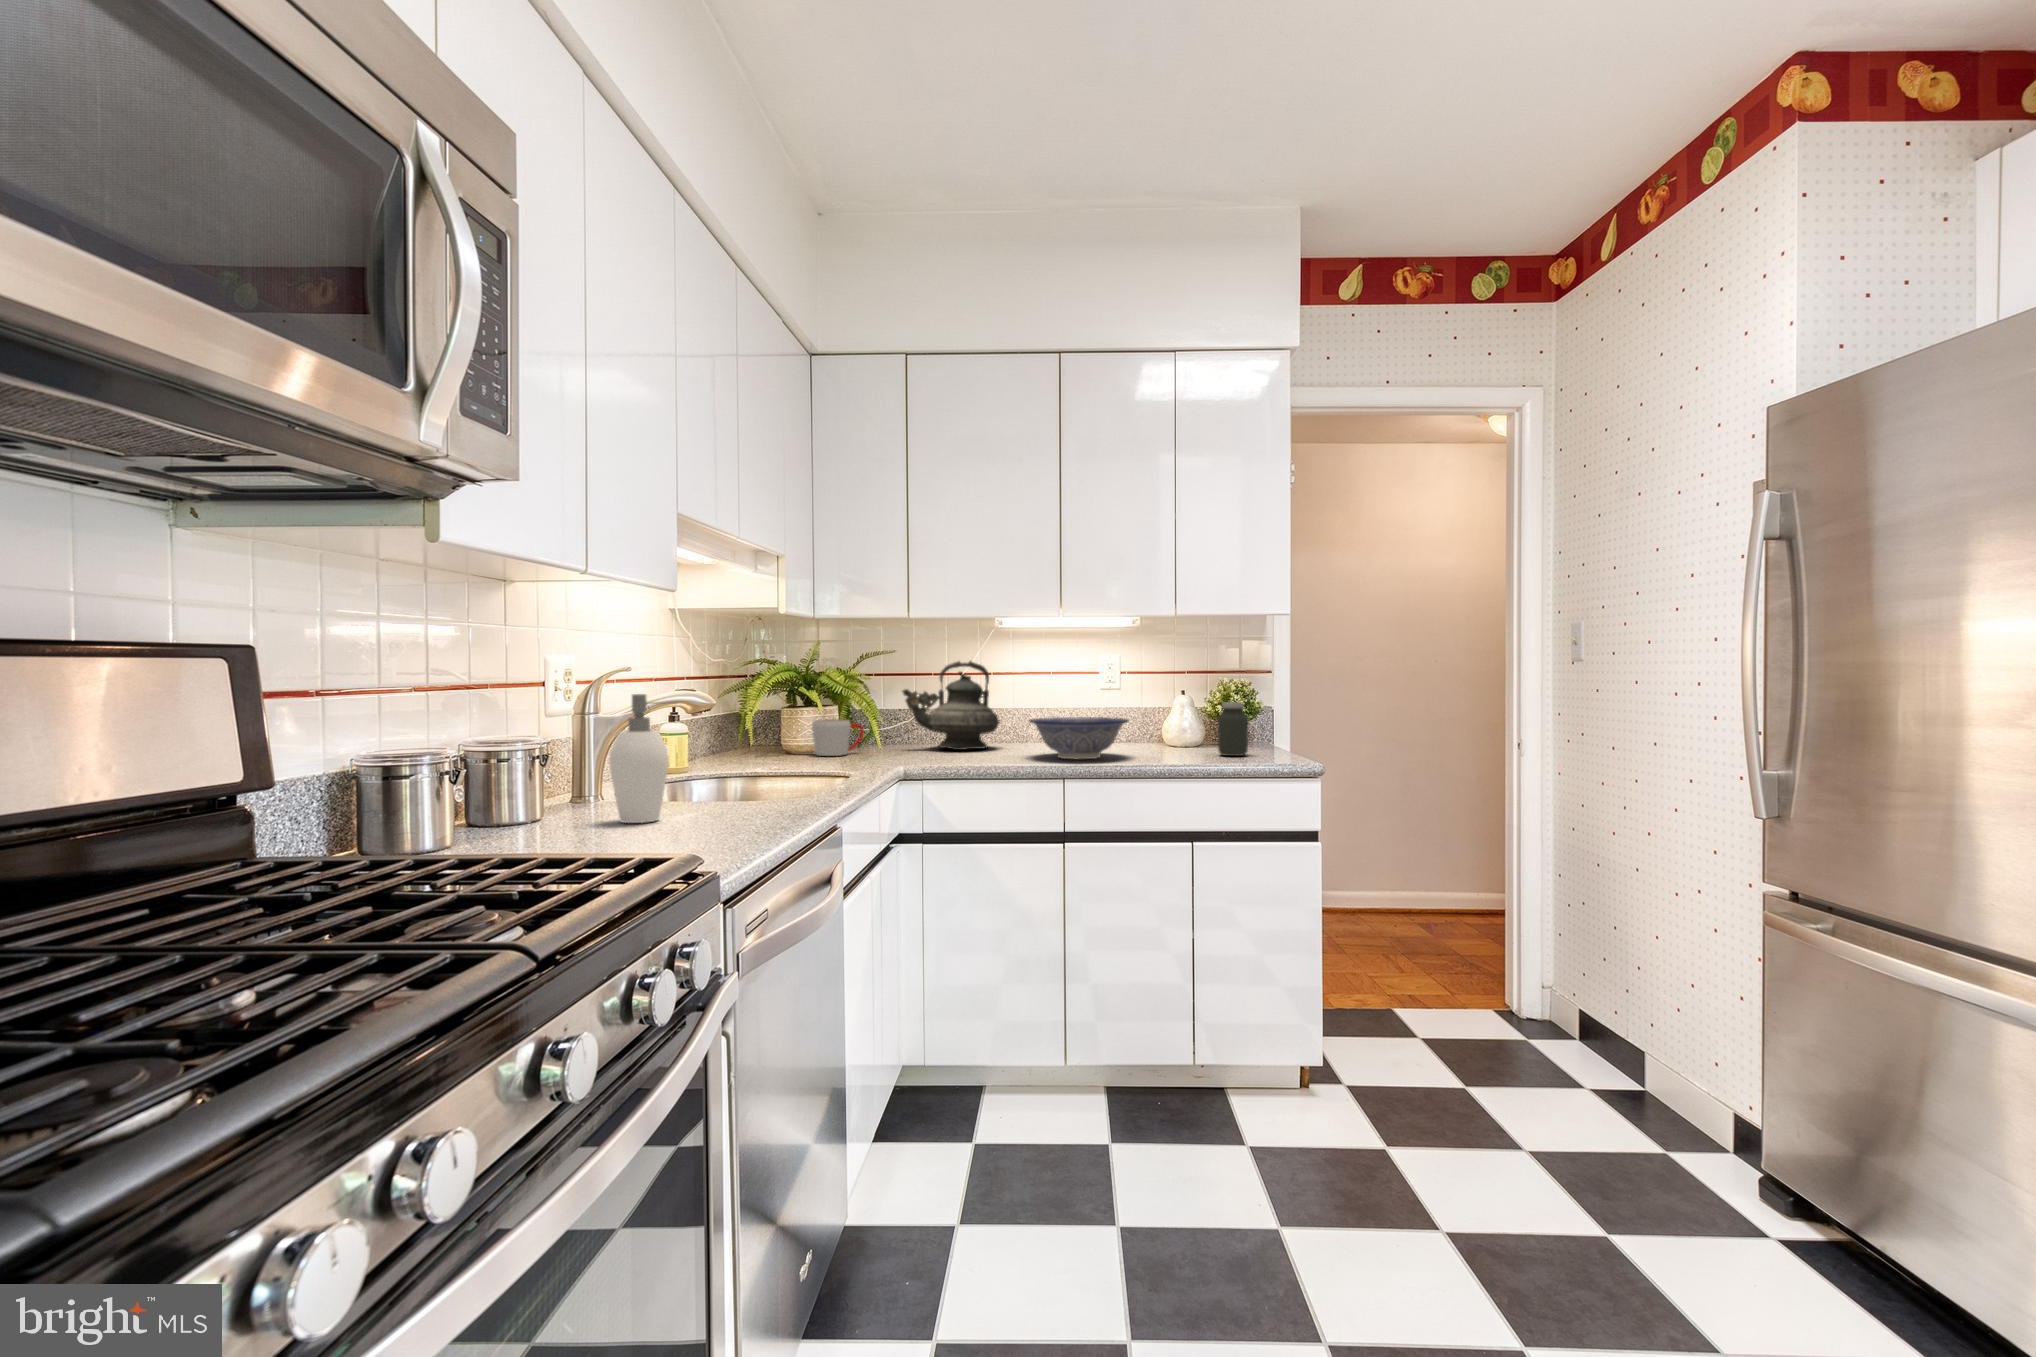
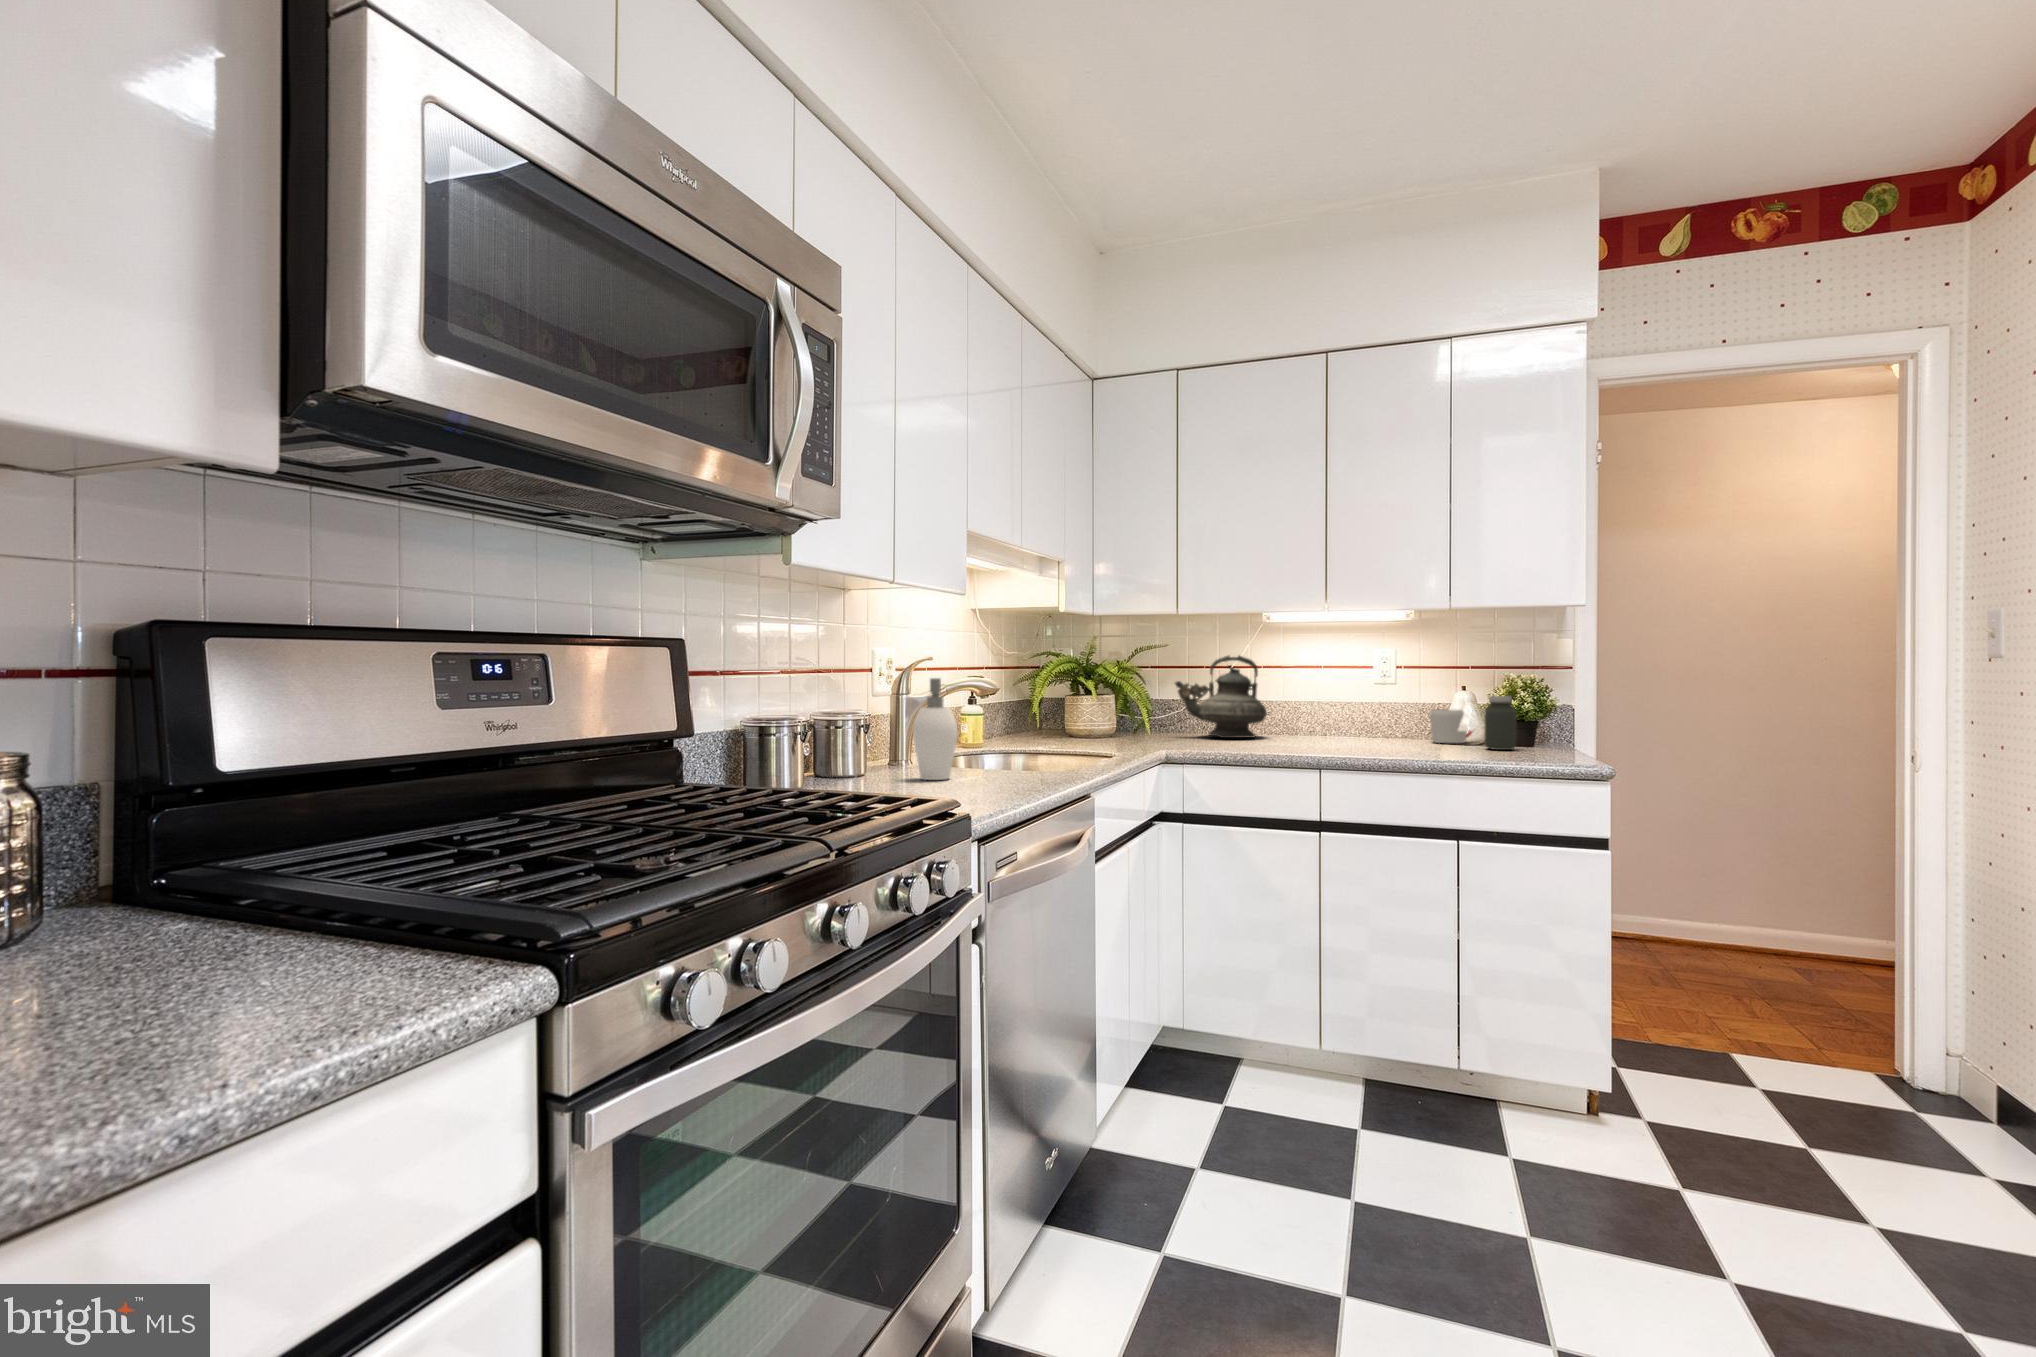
decorative bowl: present [1029,717,1129,759] -> none [1289,709,1389,749]
mug: present [812,719,864,756] -> present [1430,709,1472,743]

